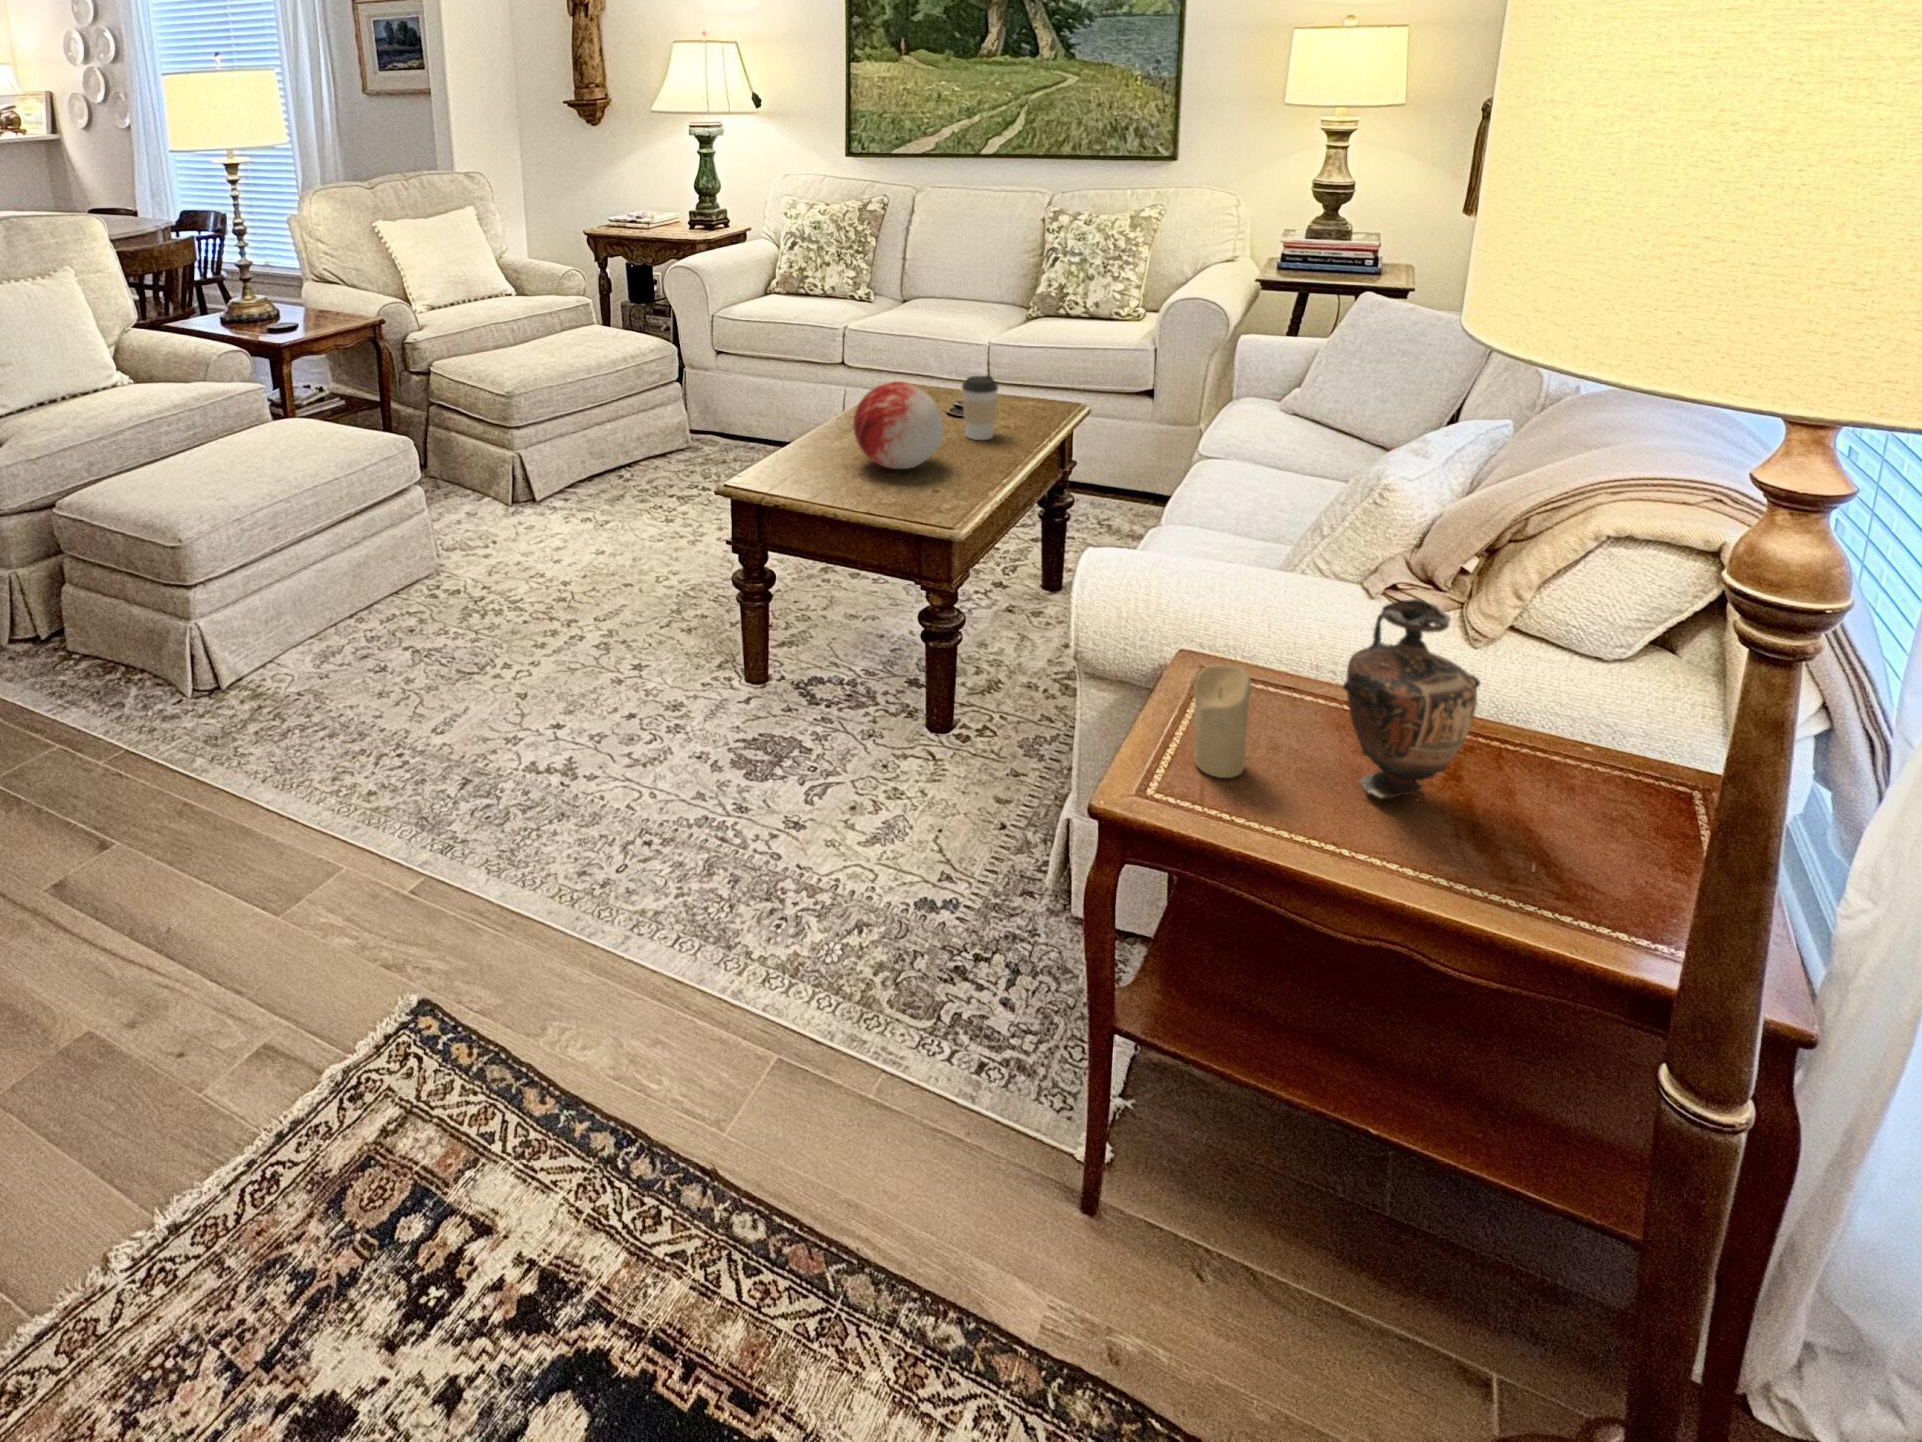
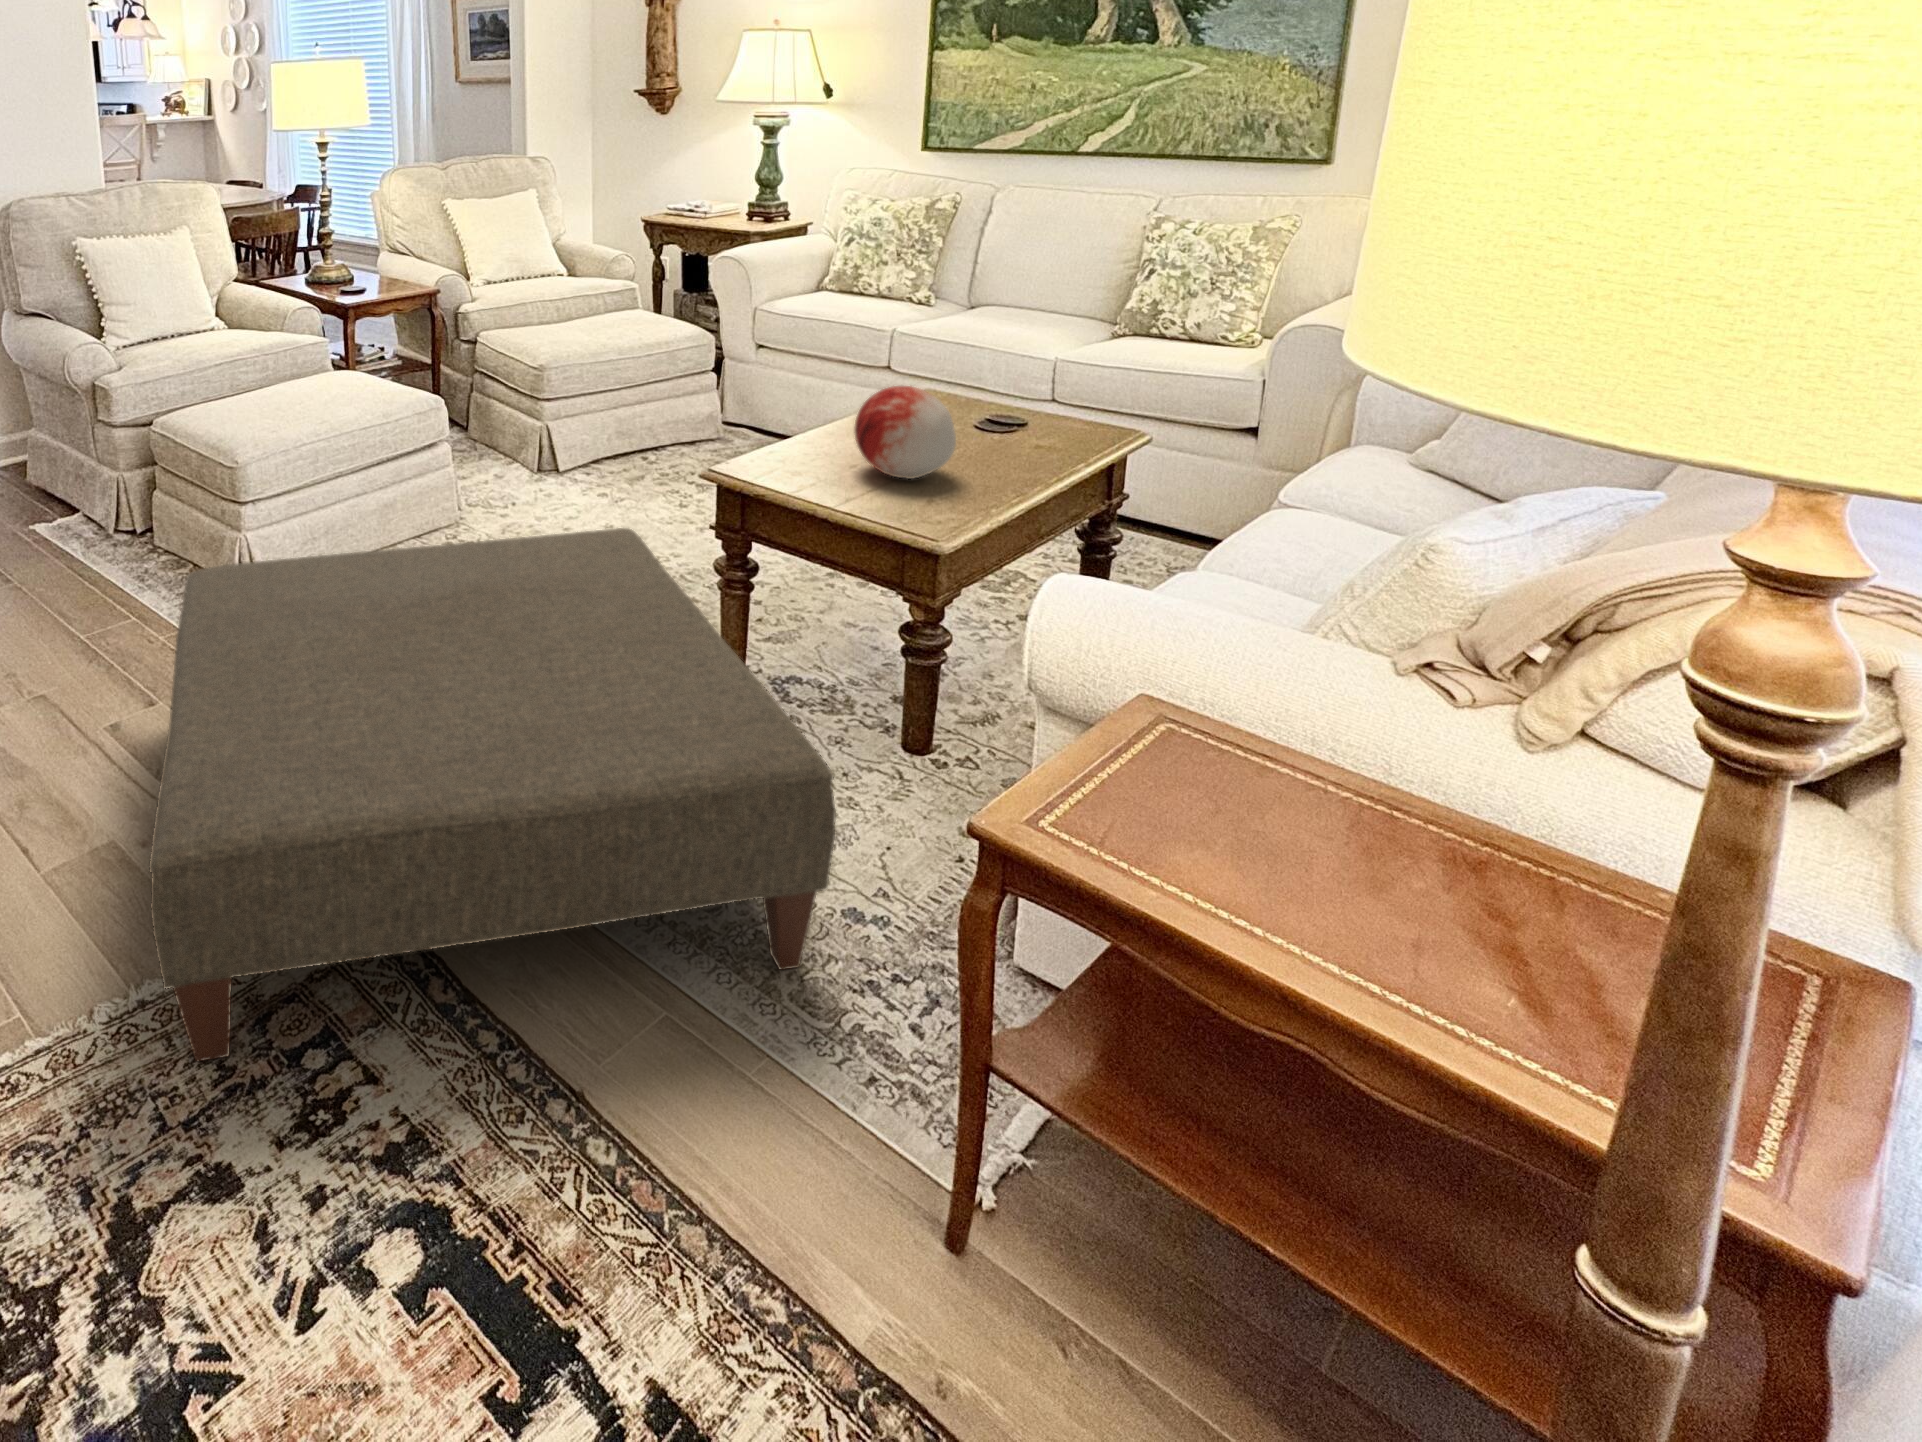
coffee cup: present [962,375,998,440] -> none [990,389,1034,460]
ottoman: none [150,553,918,1281] -> present [149,528,836,1061]
vase: present [1343,599,1480,797] -> none [1269,664,1477,894]
candle: present [1193,665,1251,778] -> none [1106,703,1178,828]

